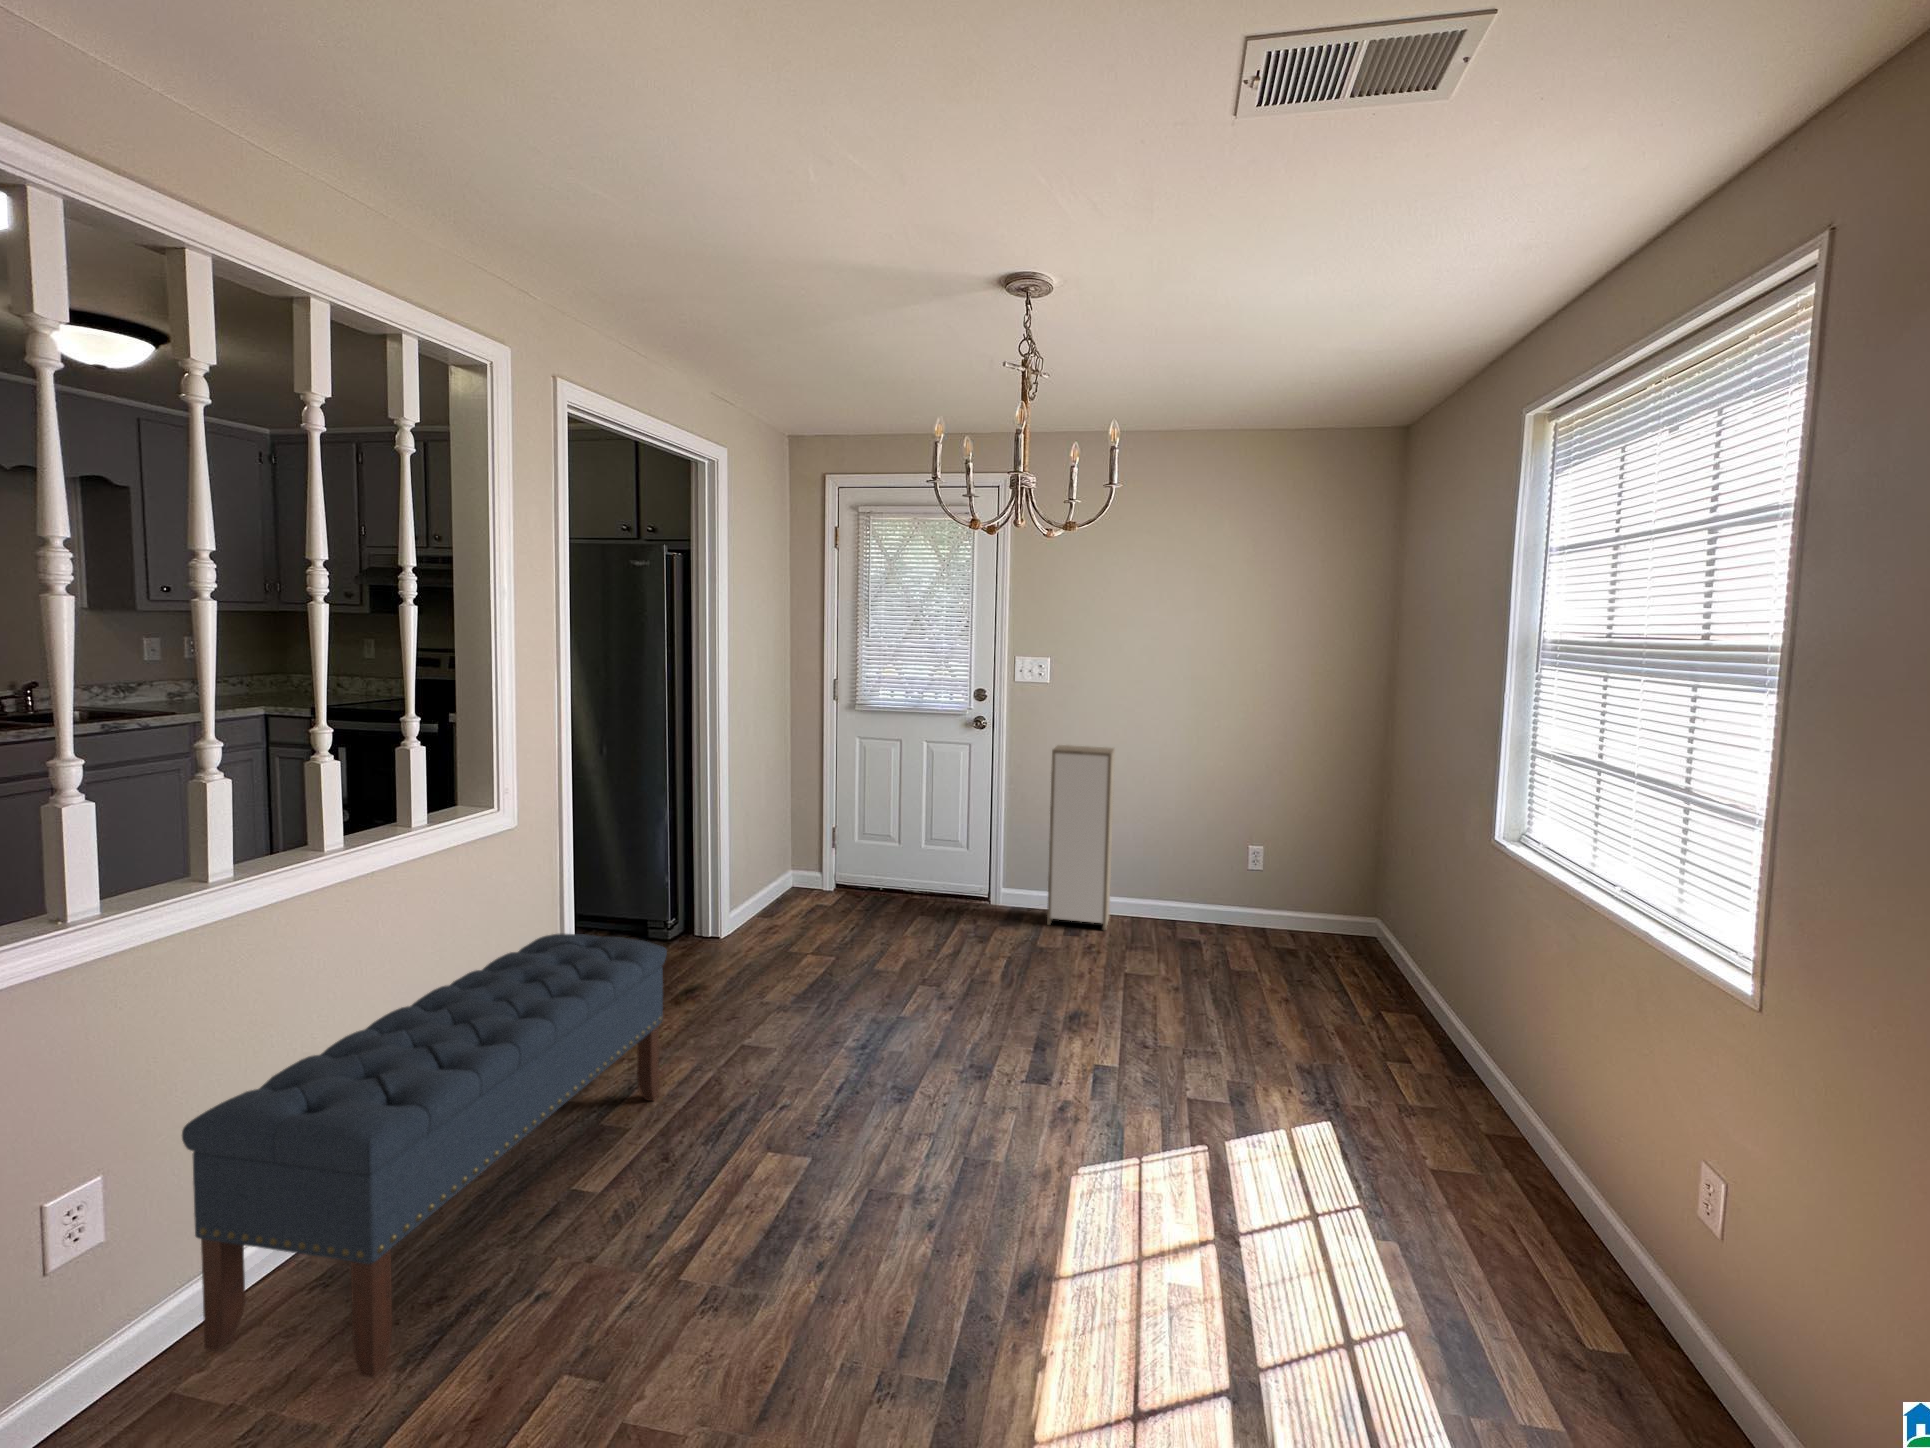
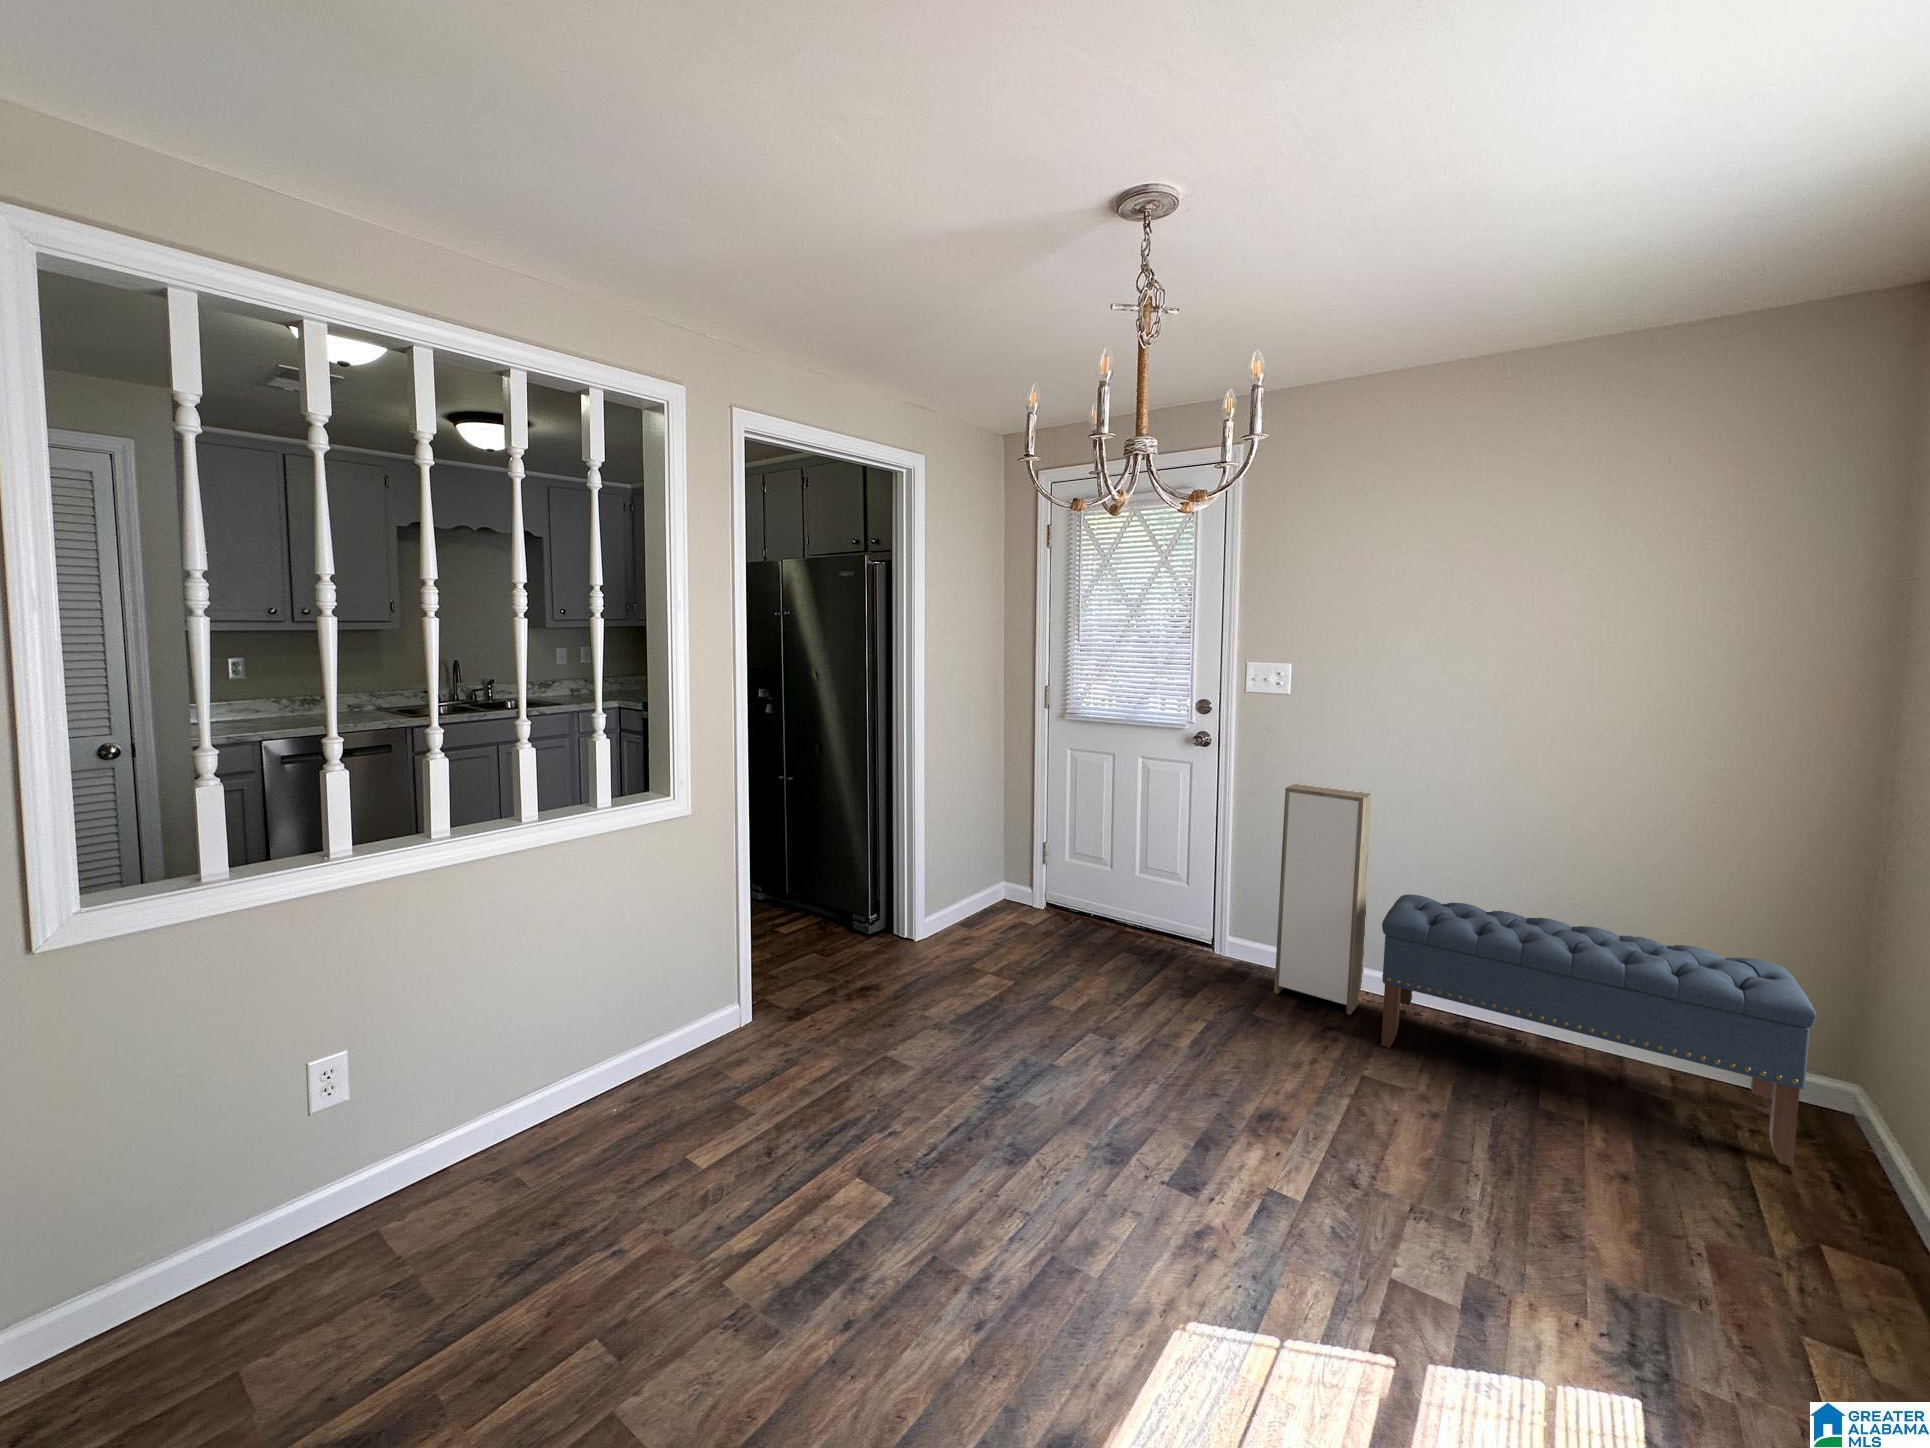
bench: present [182,934,667,1378] -> present [1381,894,1816,1167]

